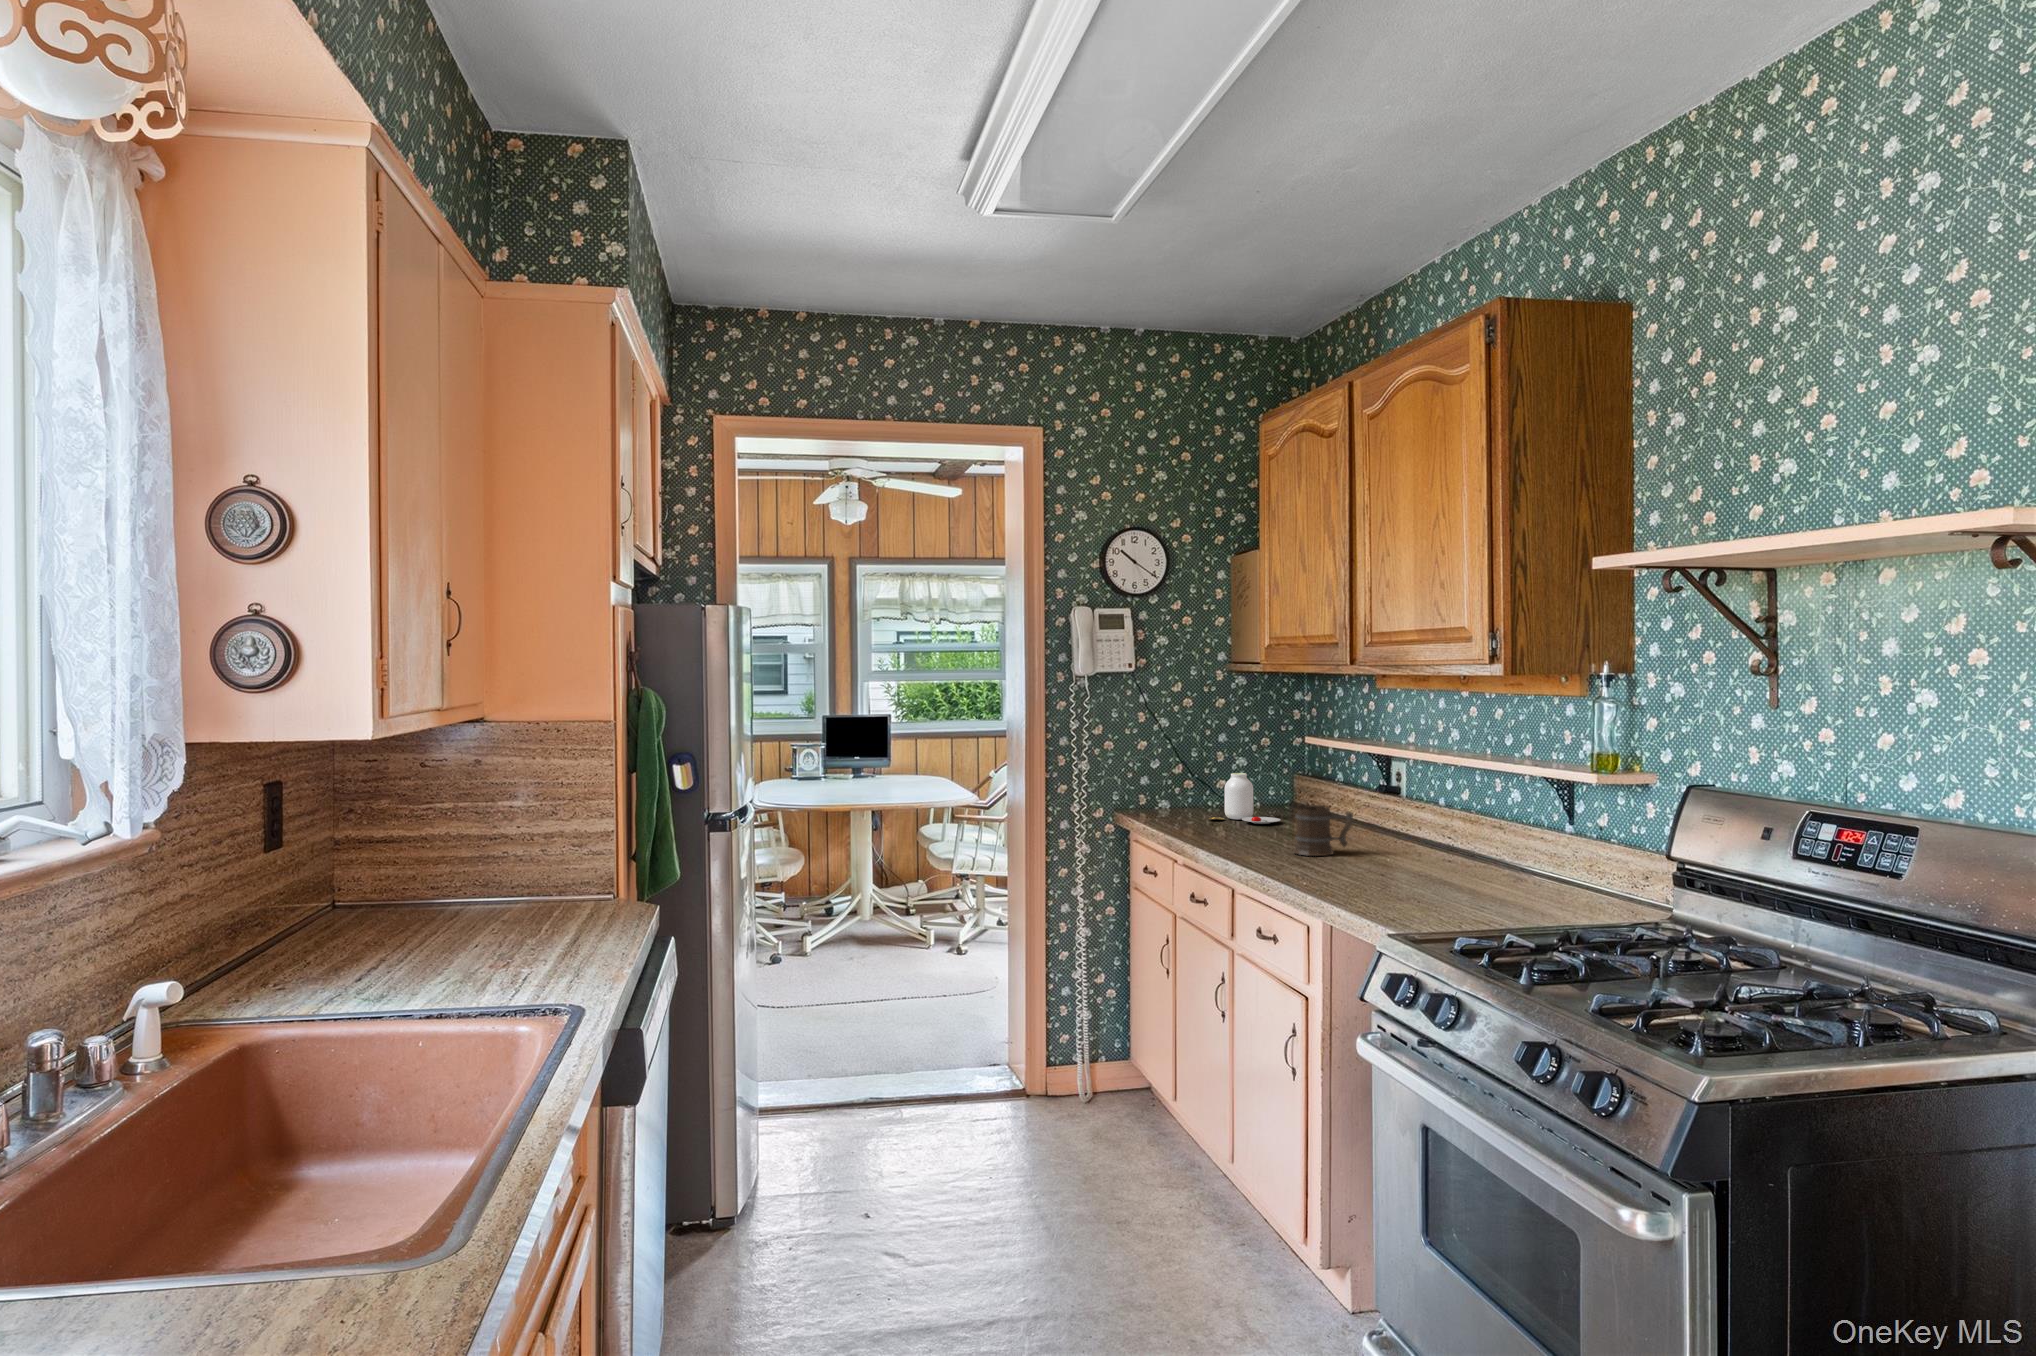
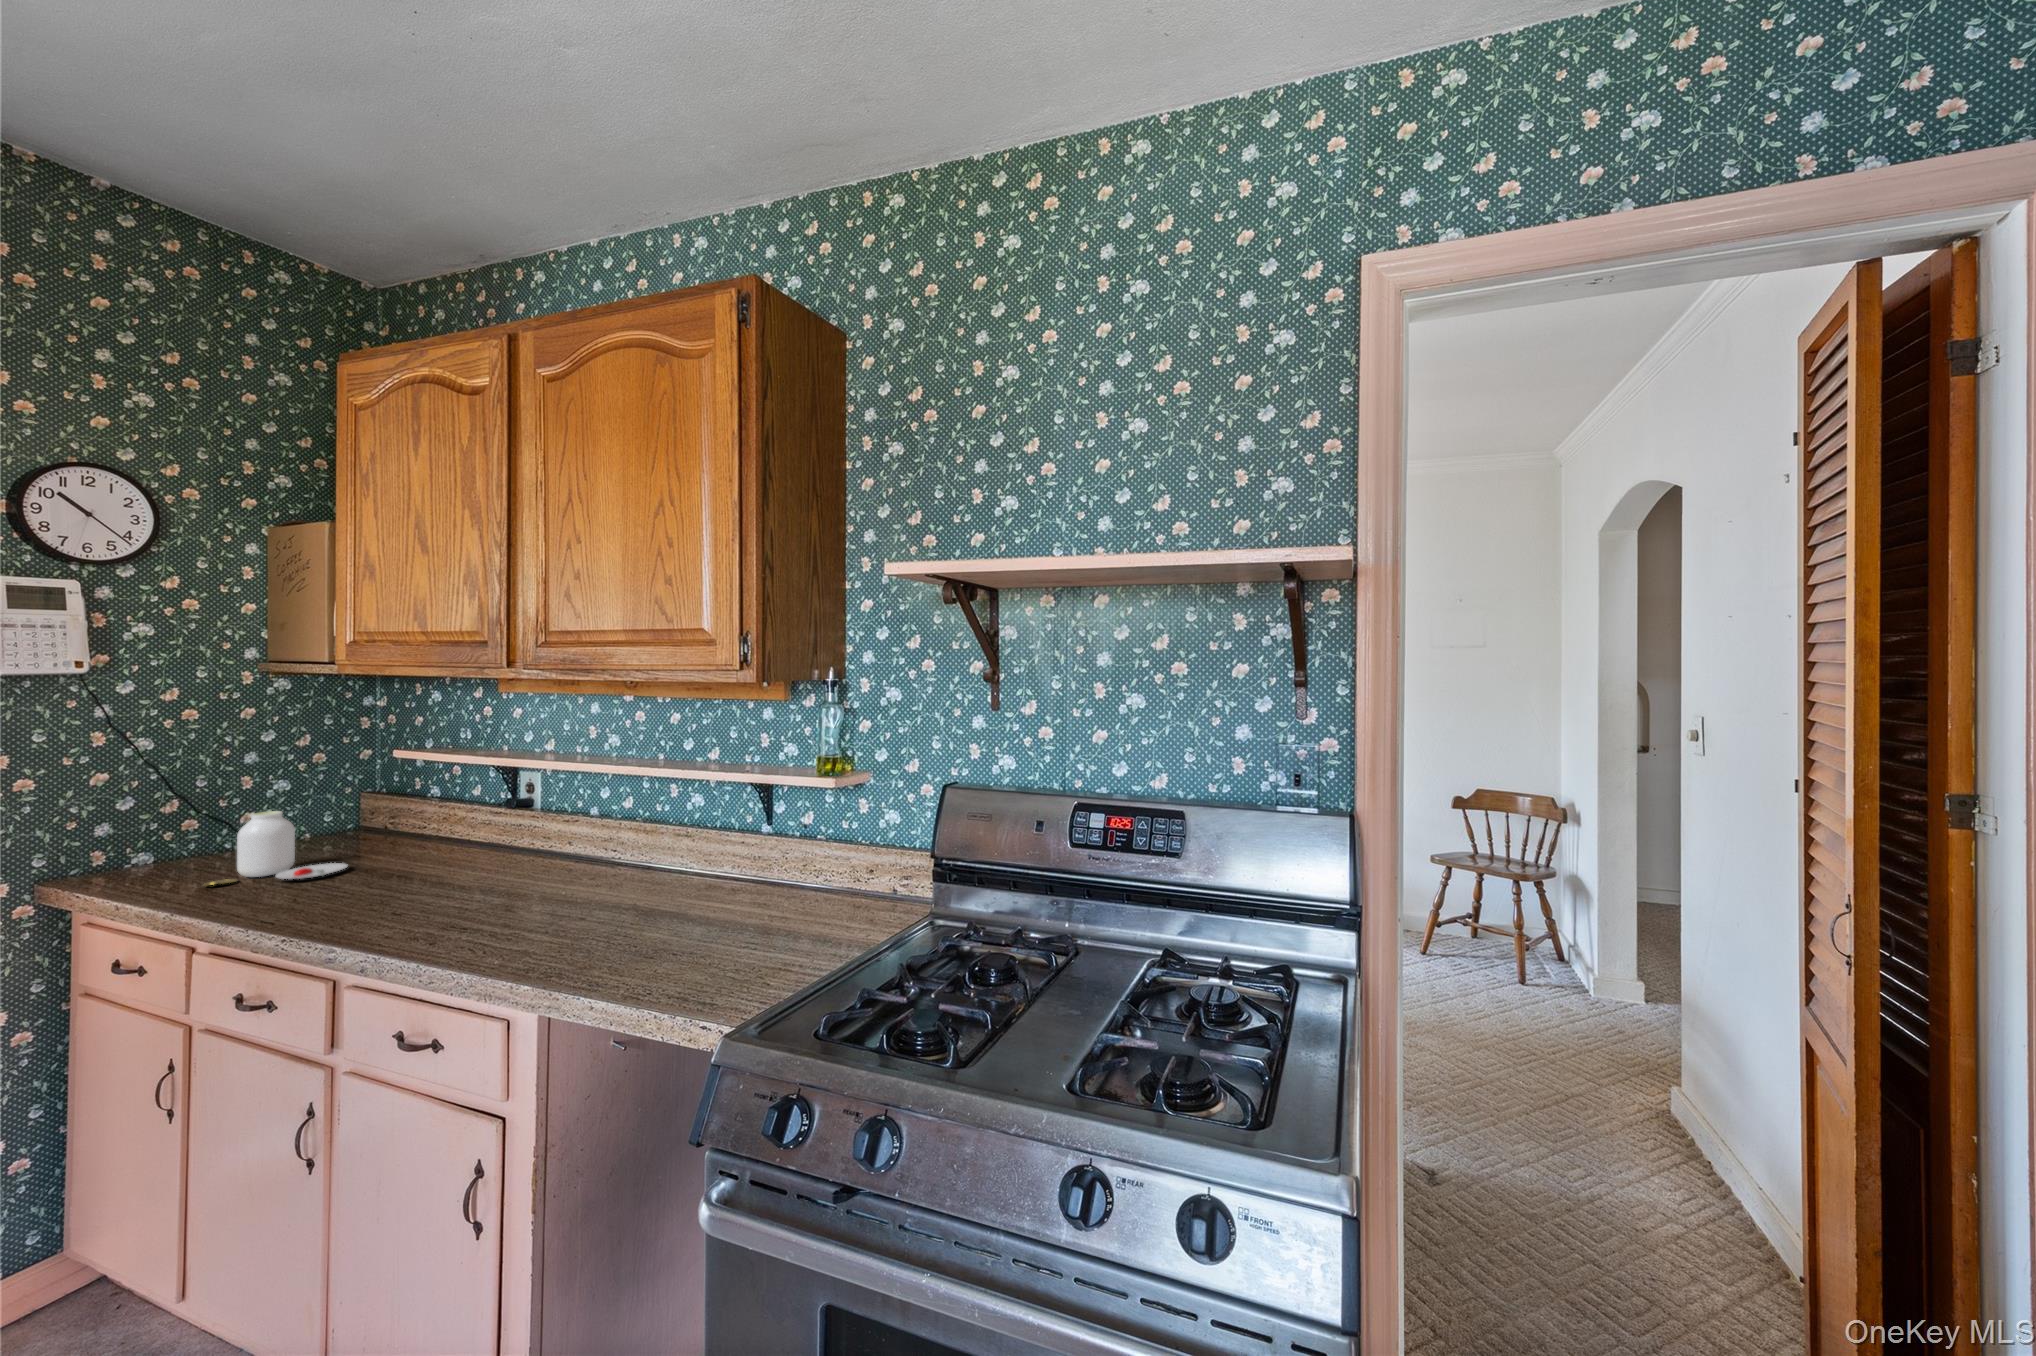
mug: present [1293,804,1353,856] -> none [395,850,497,927]

